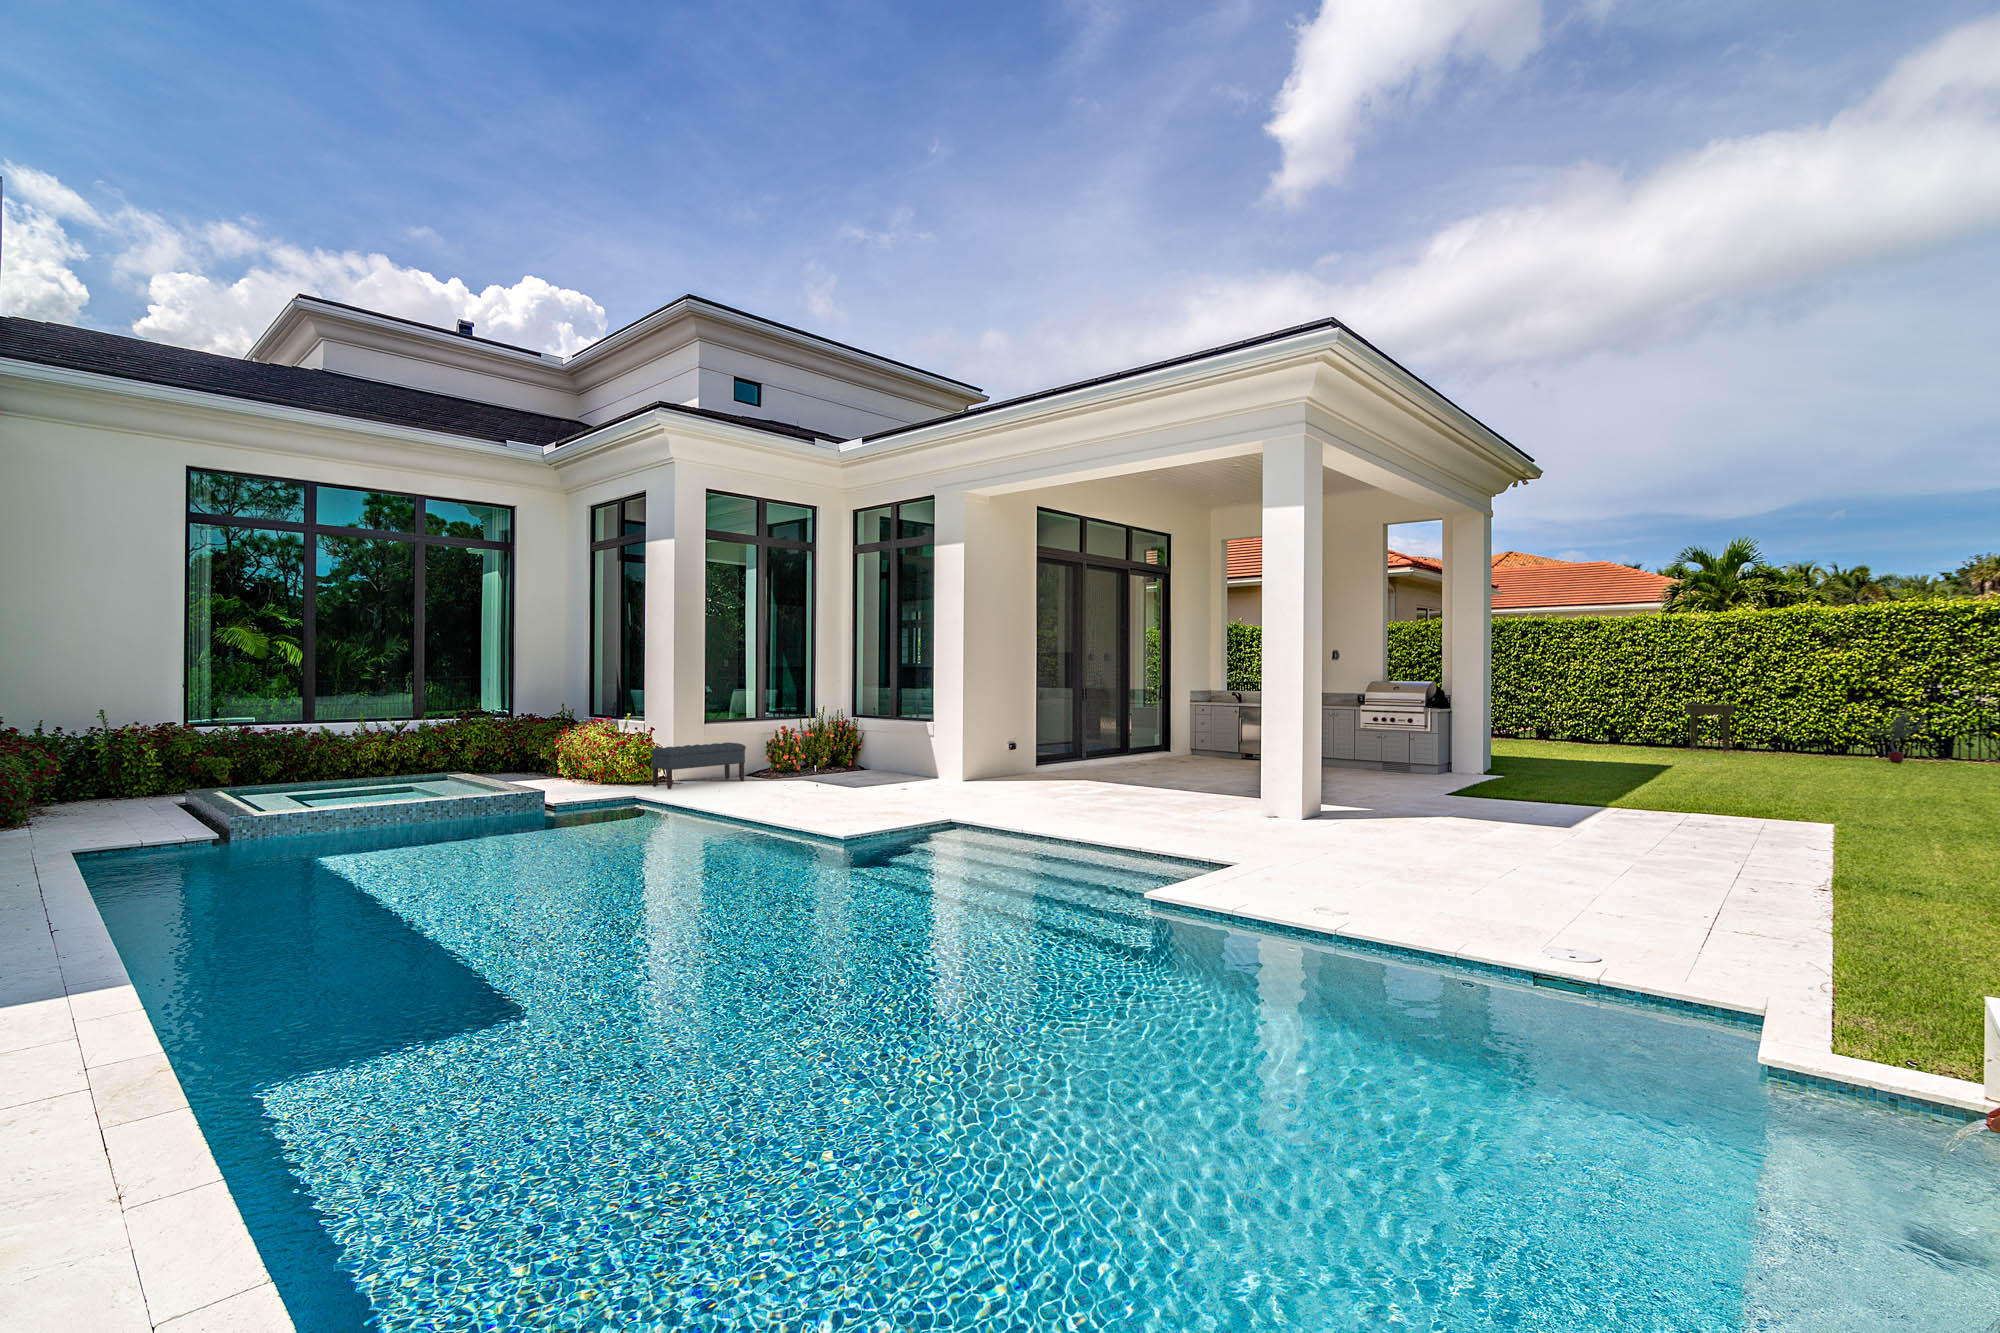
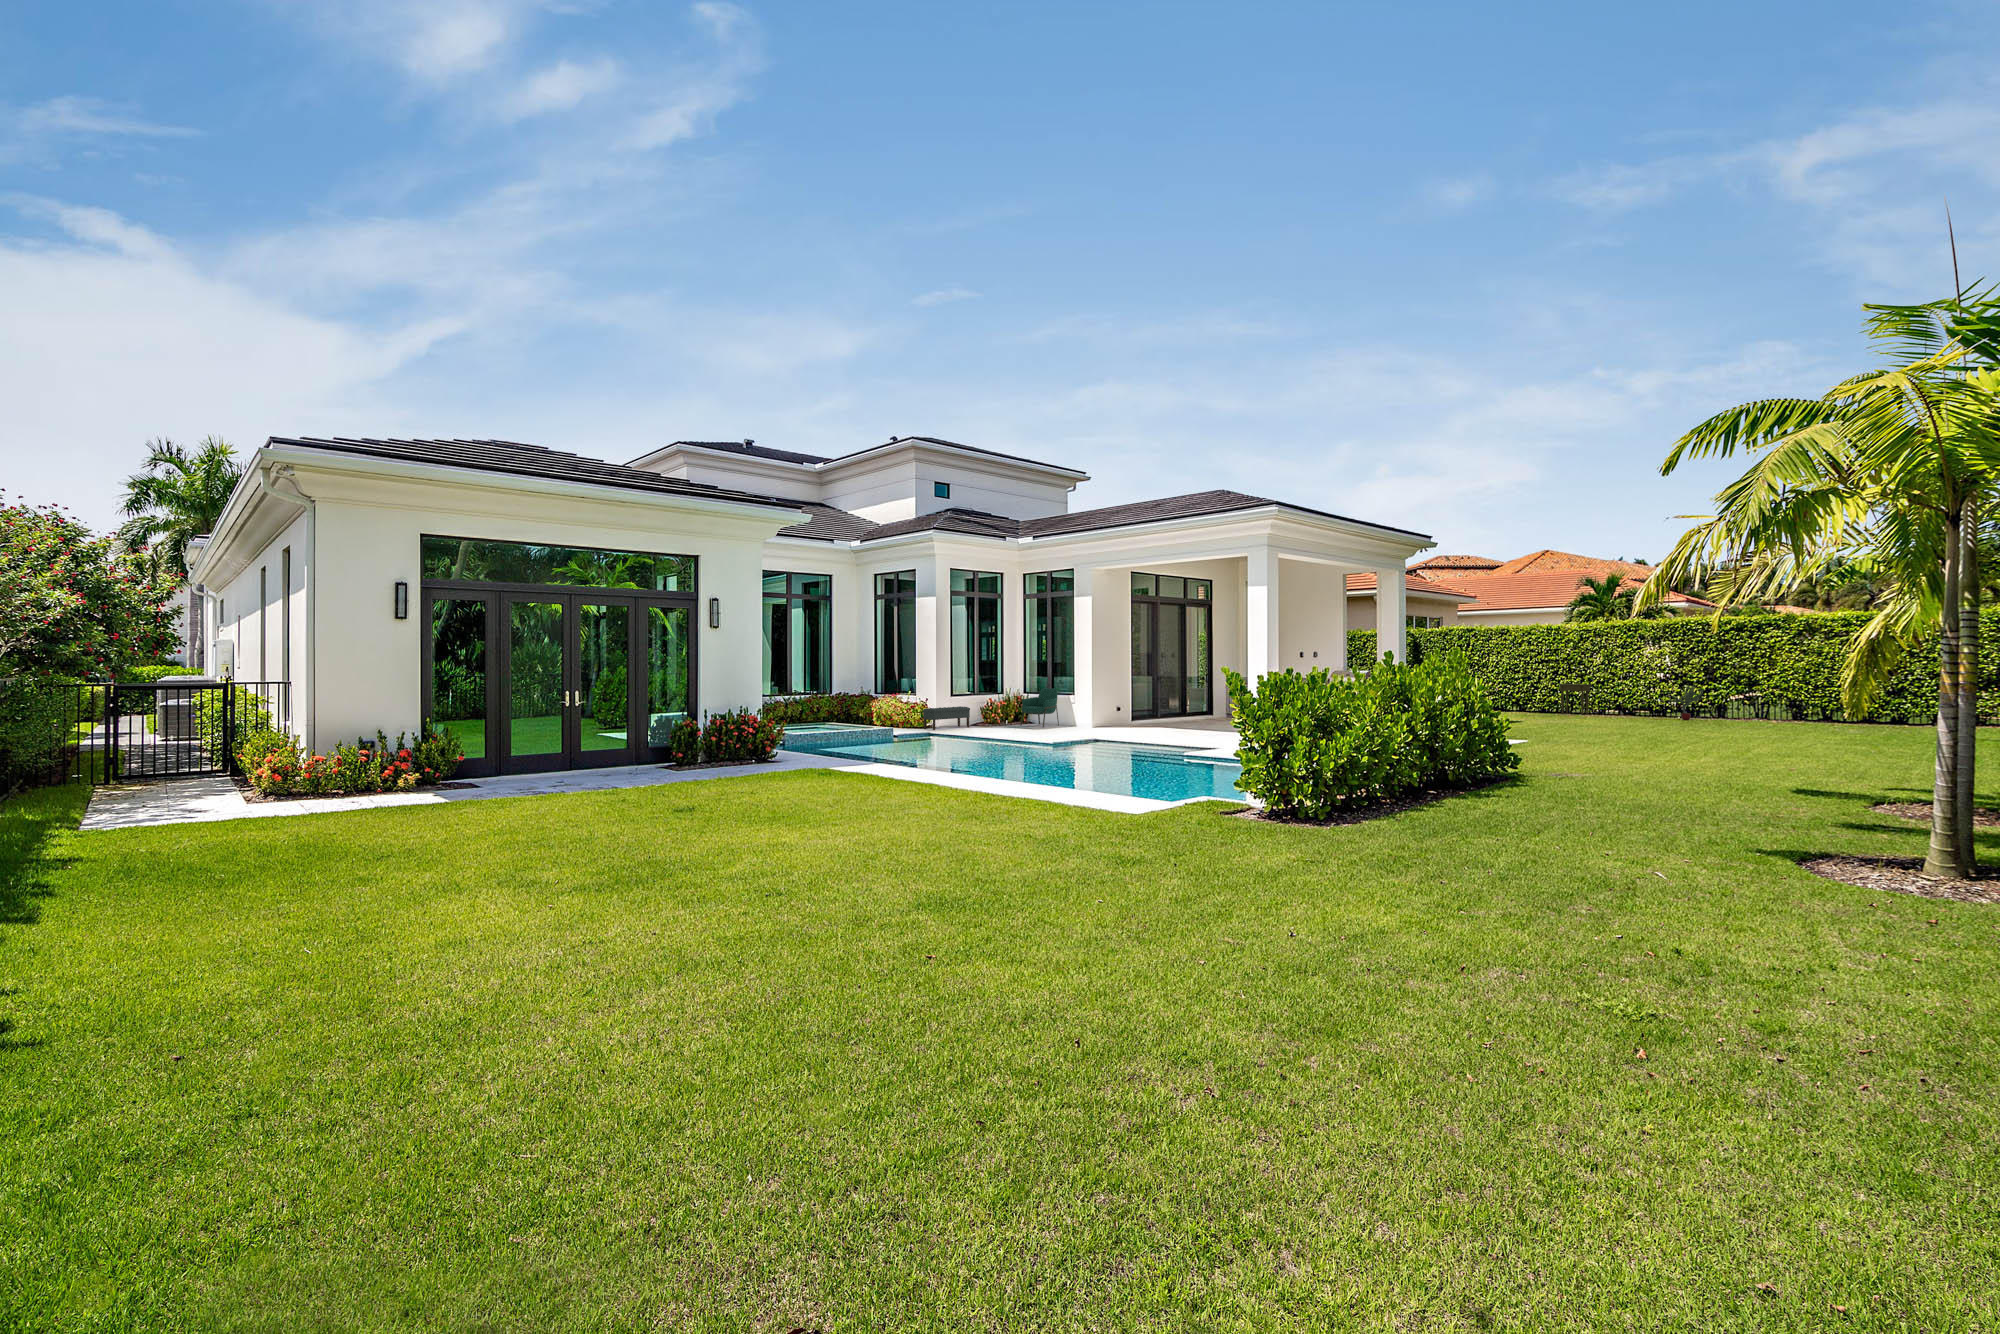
armchair: none [840,710,909,781] -> present [1021,689,1059,727]

